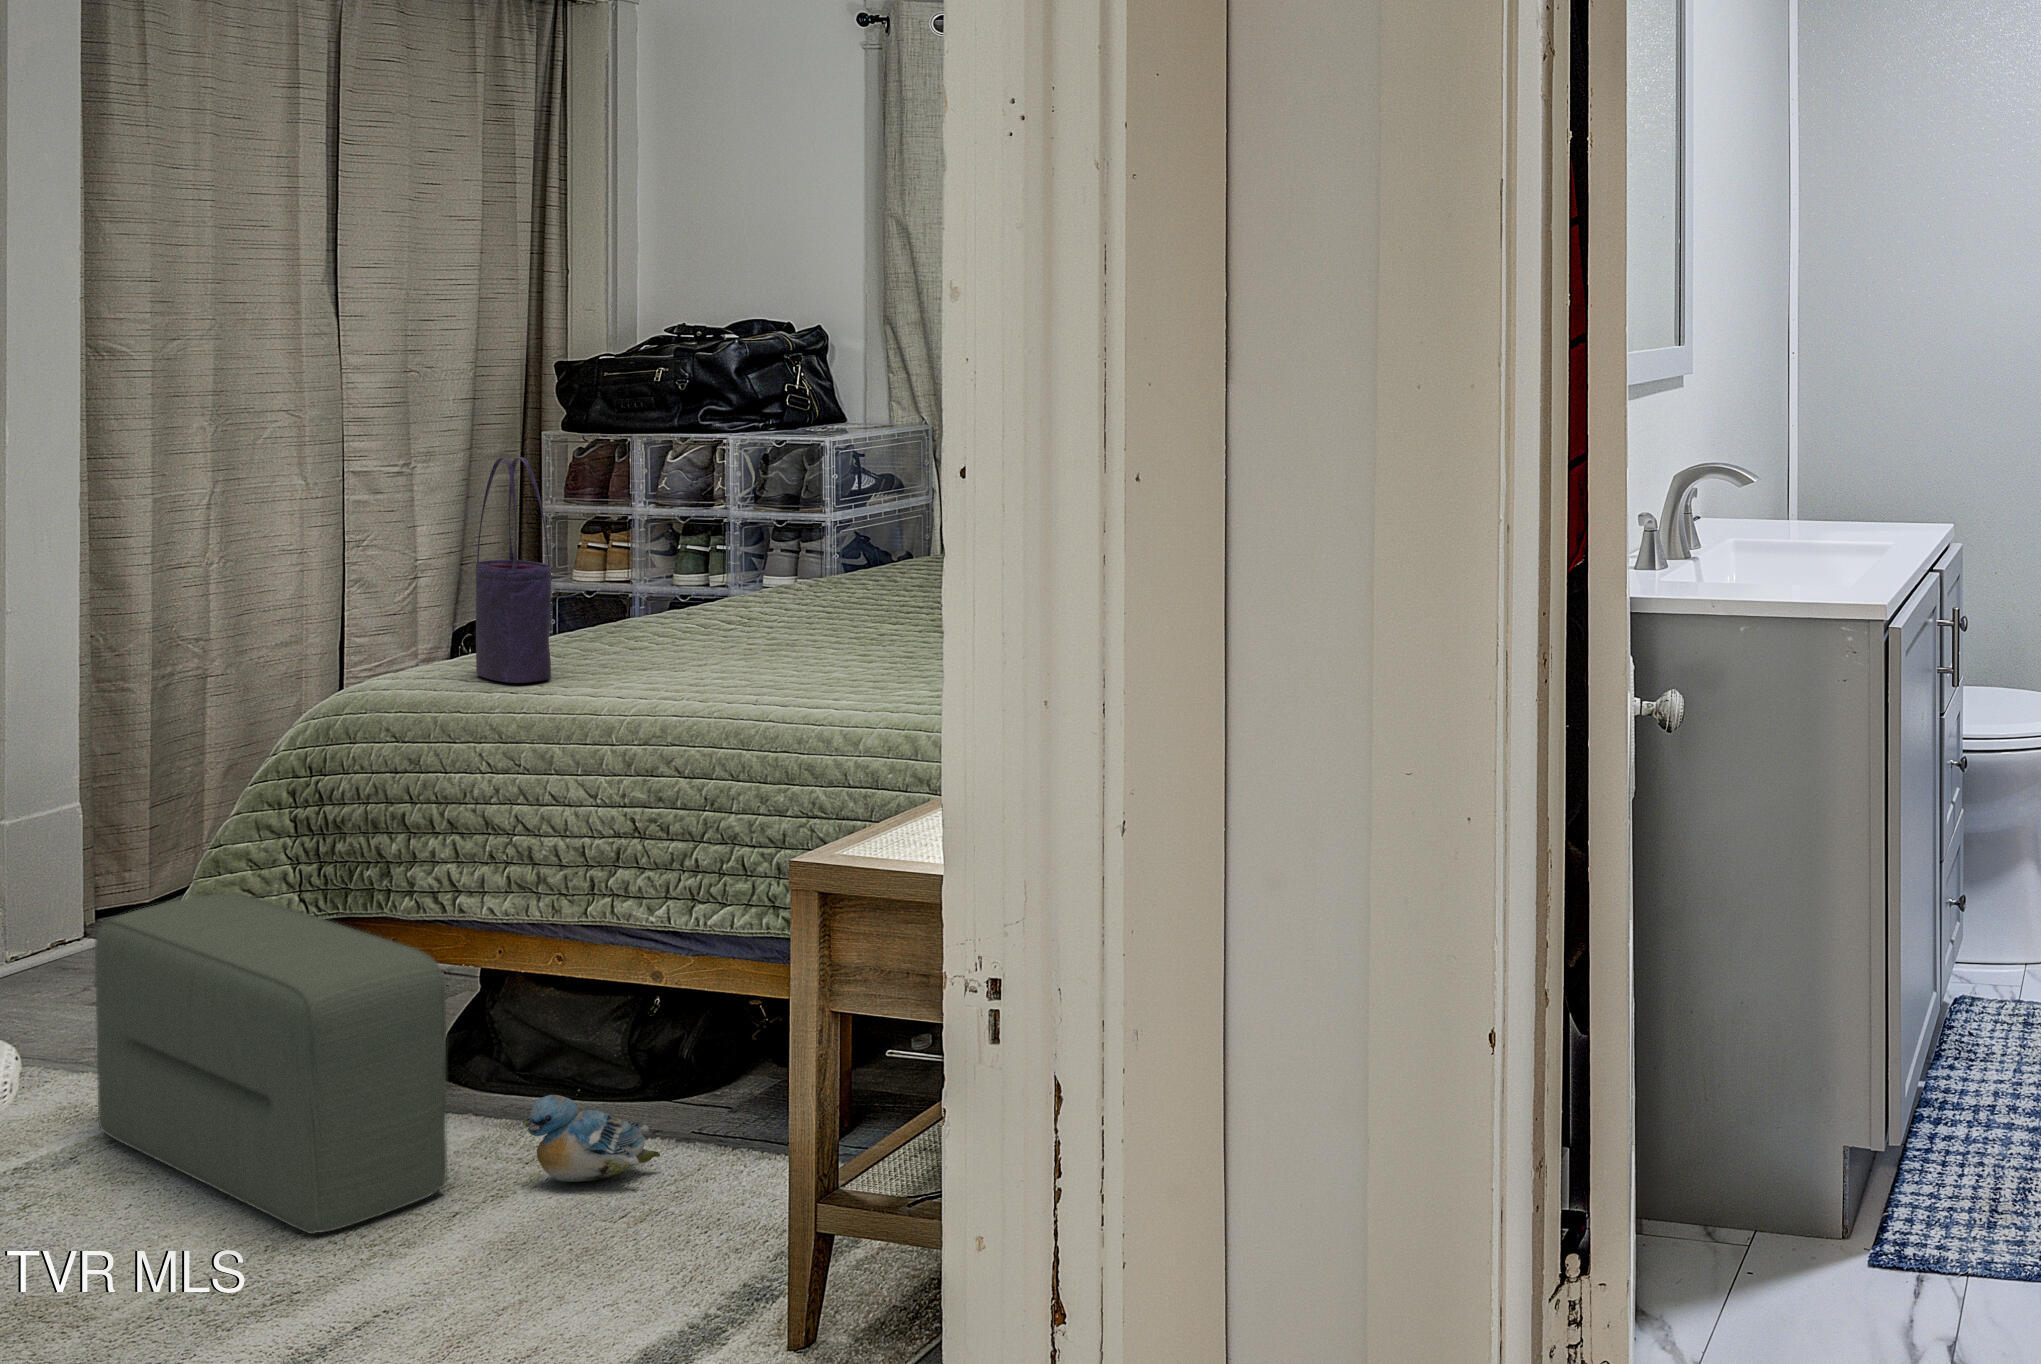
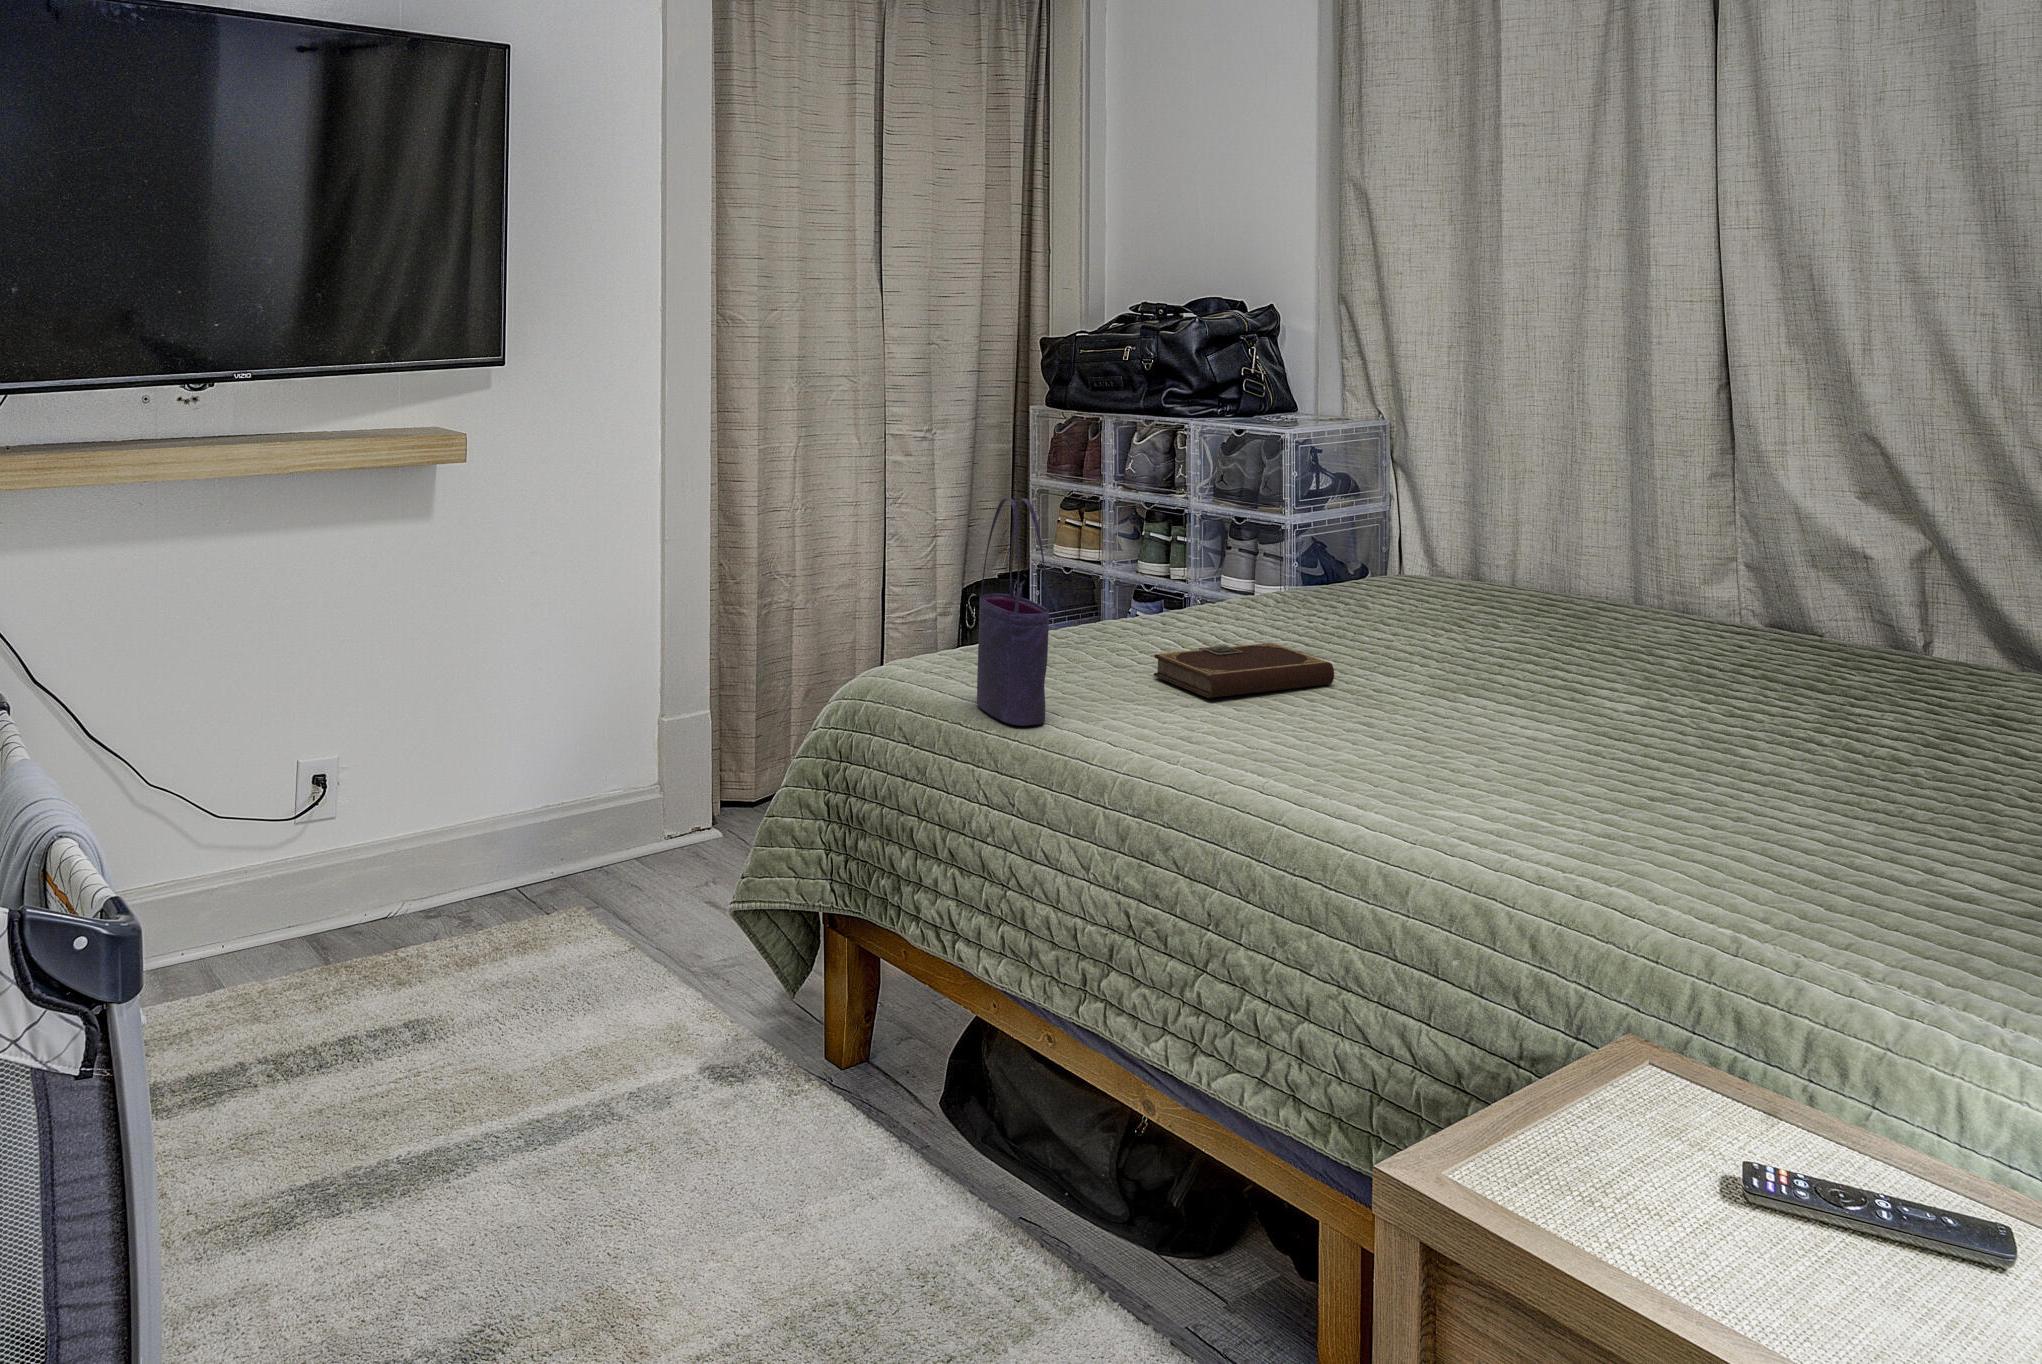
notebook: none [672,601,853,647] -> present [1154,643,1334,698]
pouf: present [95,894,447,1234] -> none [660,886,948,1273]
plush toy: present [524,1095,660,1182] -> none [1015,1177,1142,1274]

